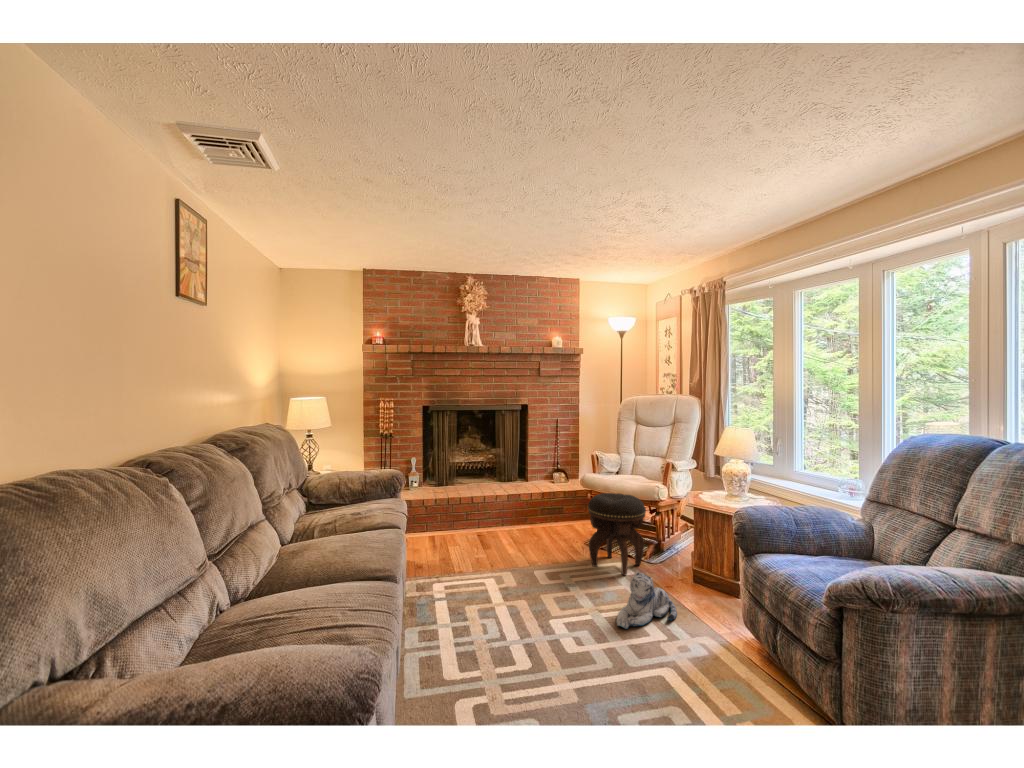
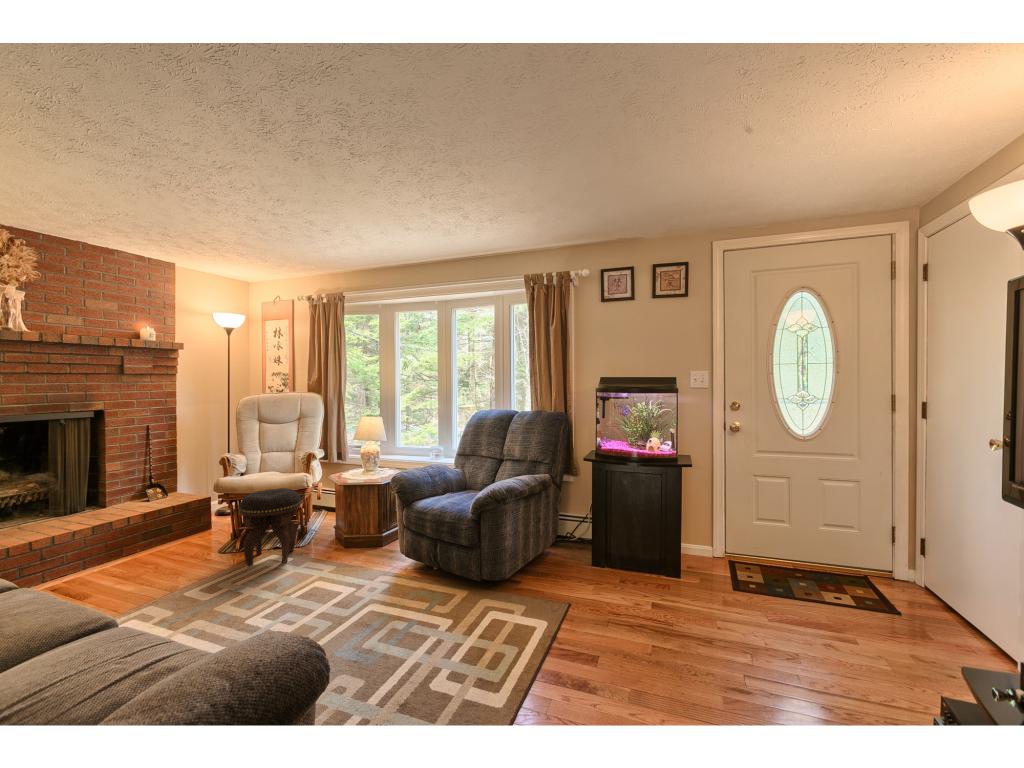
plush toy: present [616,572,677,629] -> none [307,547,352,599]

